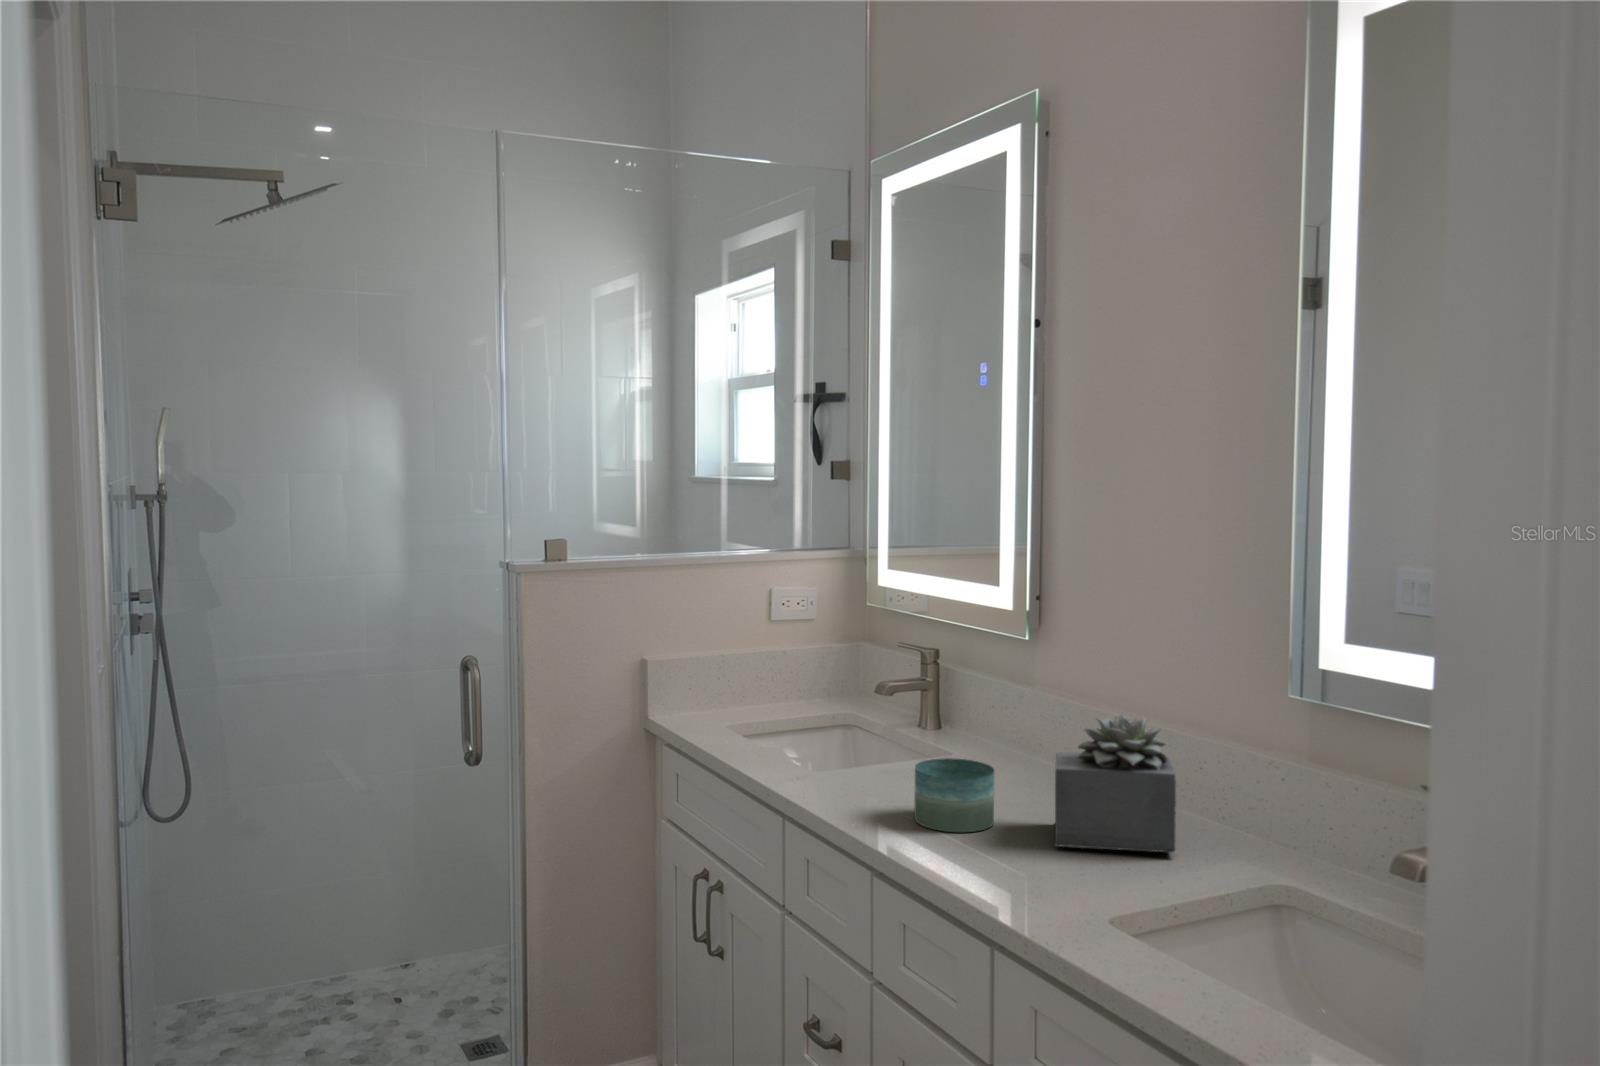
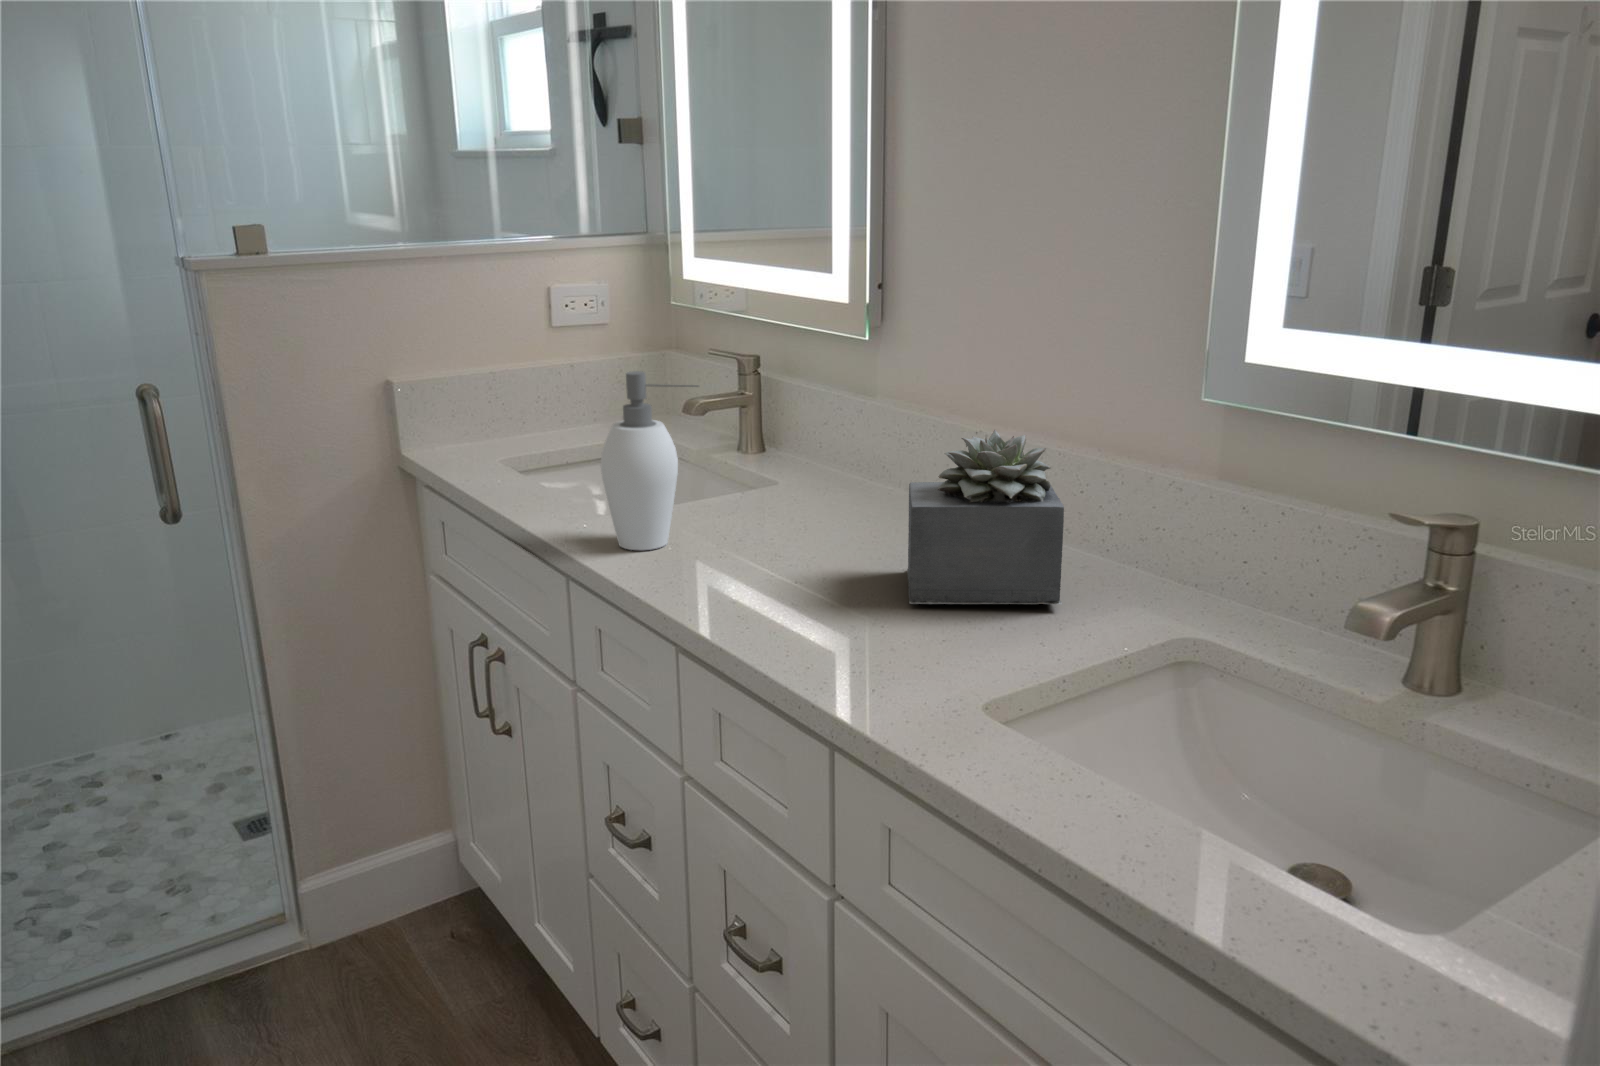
soap dispenser: none [817,659,895,798] -> present [601,371,698,550]
candle: present [914,758,995,832] -> none [728,496,831,591]

